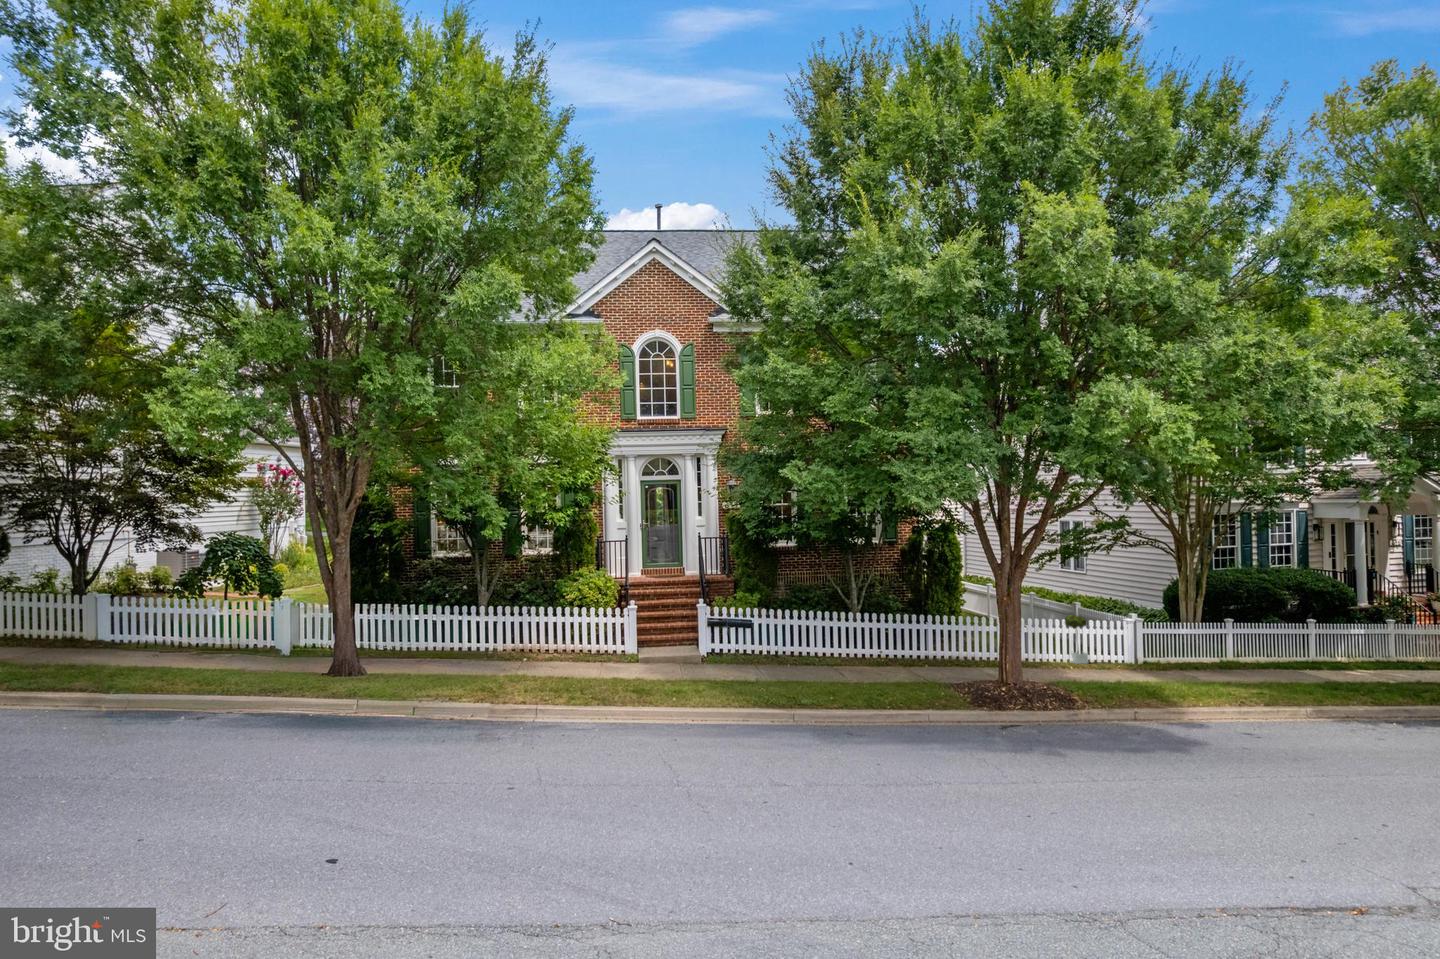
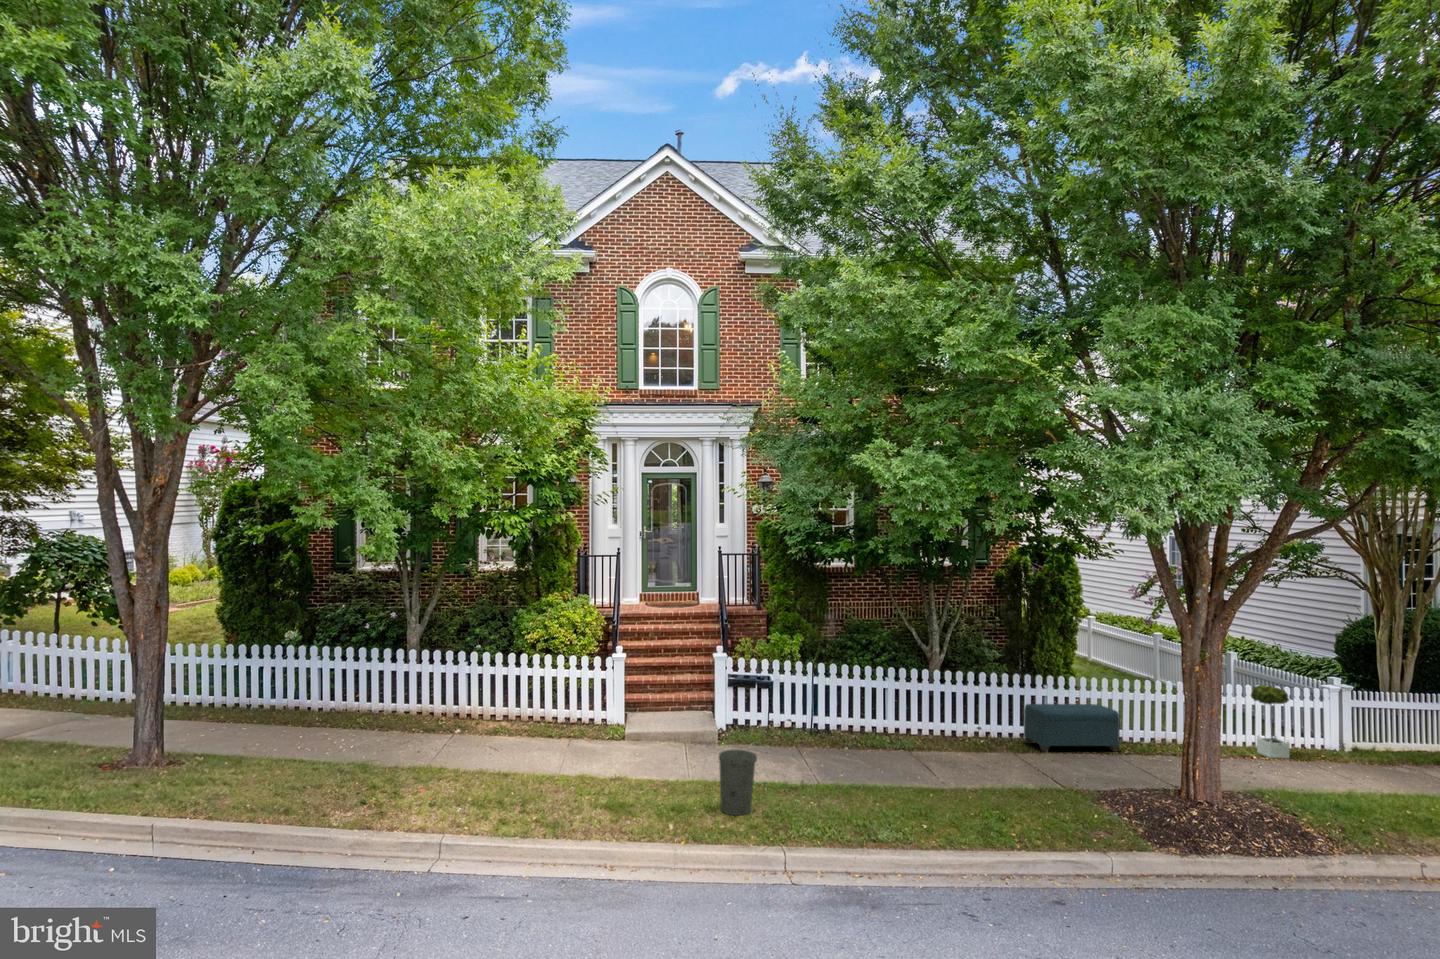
bench: none [911,633,974,663] -> present [1024,704,1120,752]
trash can: none [700,653,724,691] -> present [719,750,757,815]

